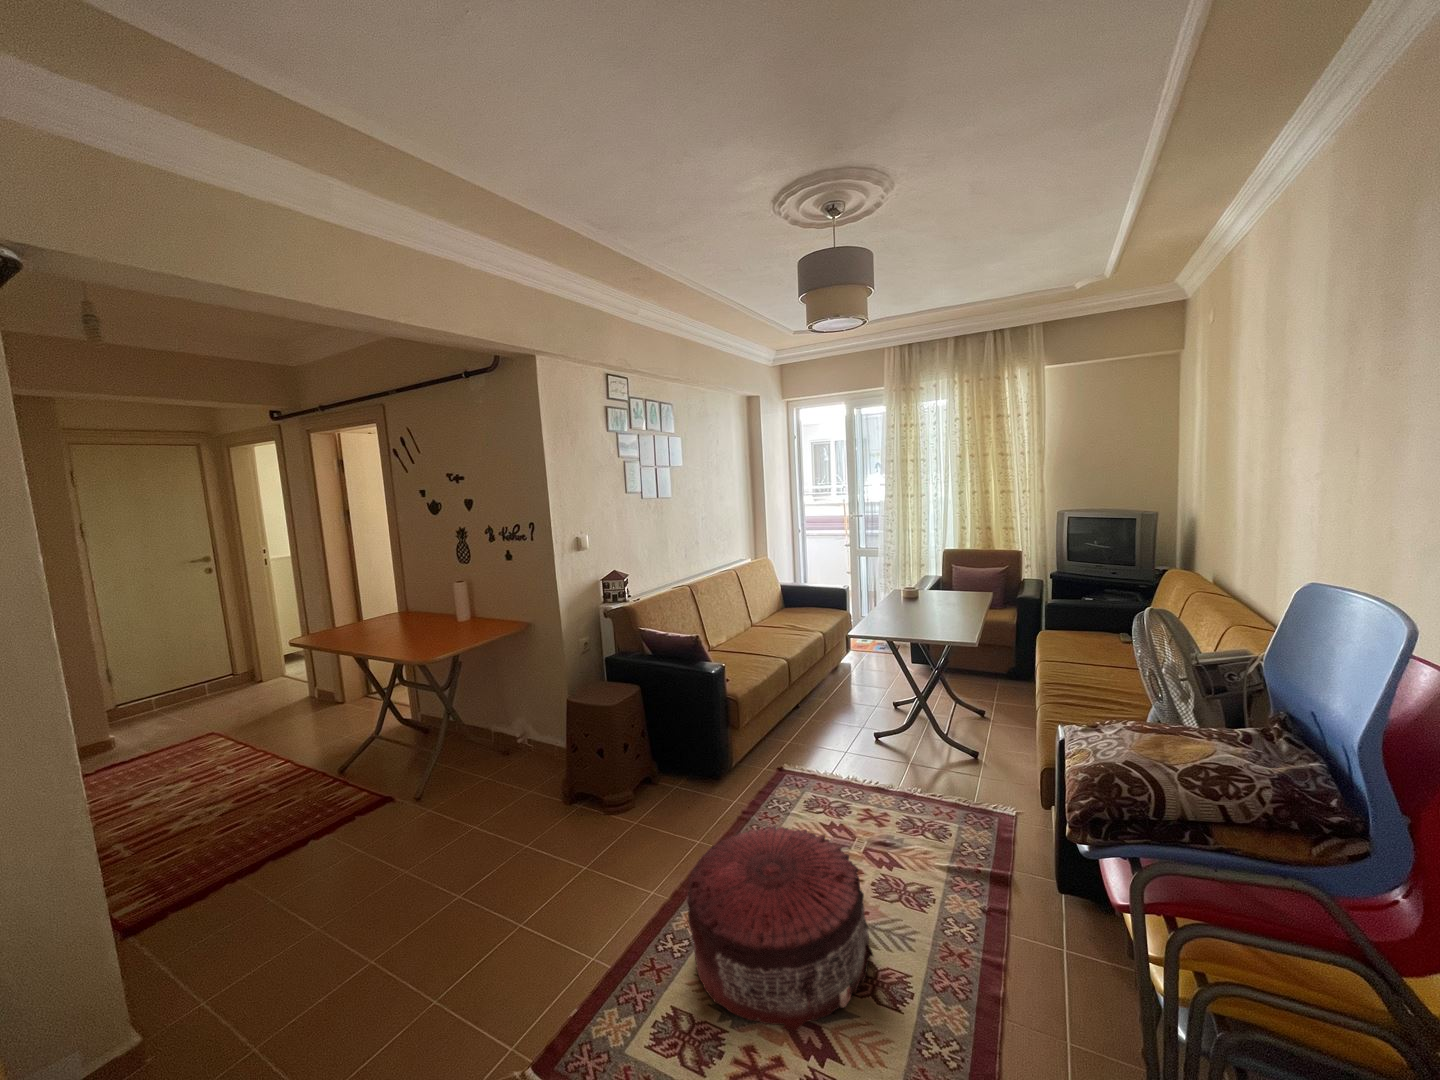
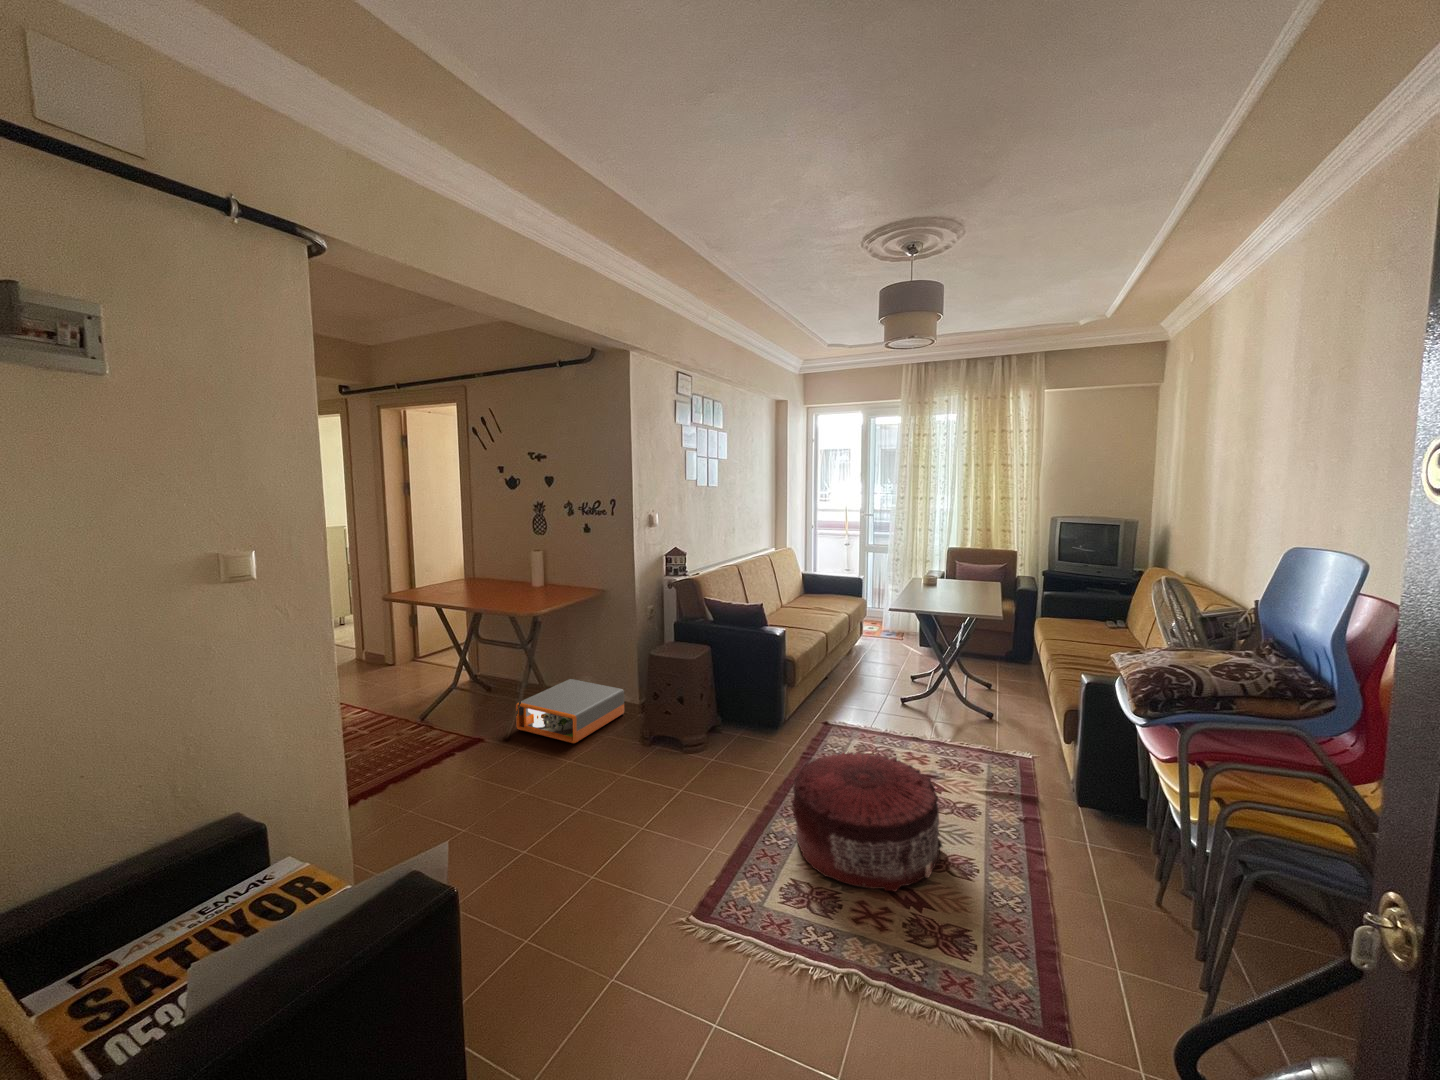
storage box: none [430,721,558,803] -> present [516,679,624,743]

